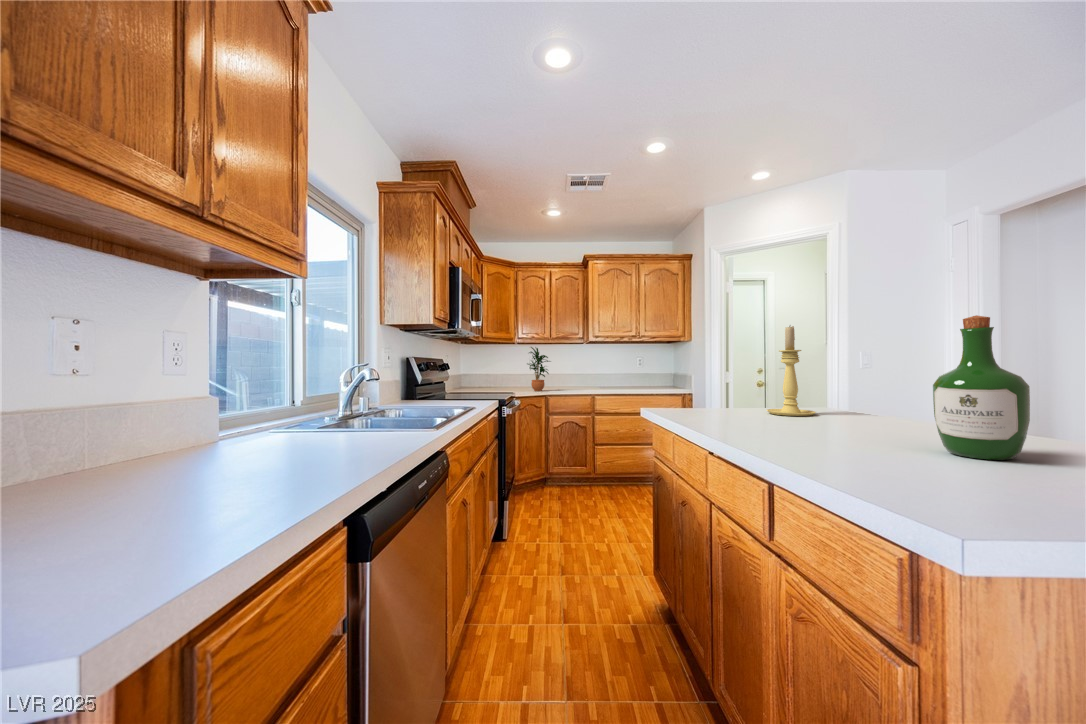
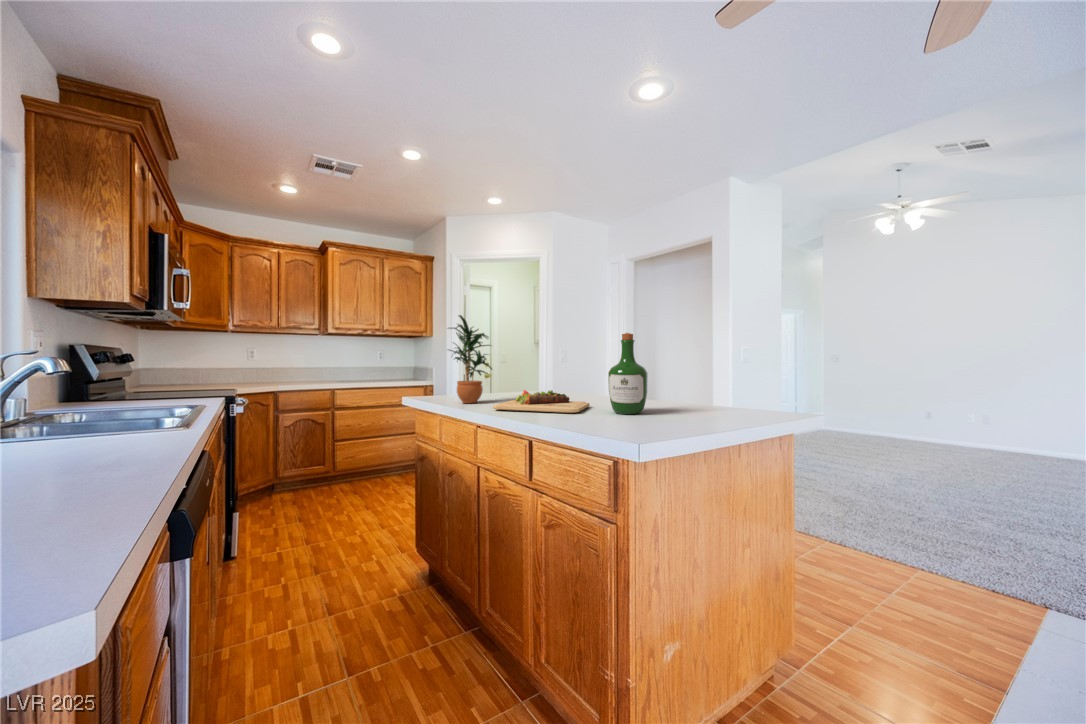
candle holder: present [767,326,816,416] -> none [507,330,539,398]
potted plant: present [528,347,550,391] -> present [449,315,492,403]
cutting board: none [732,406,899,446] -> present [493,390,590,413]

